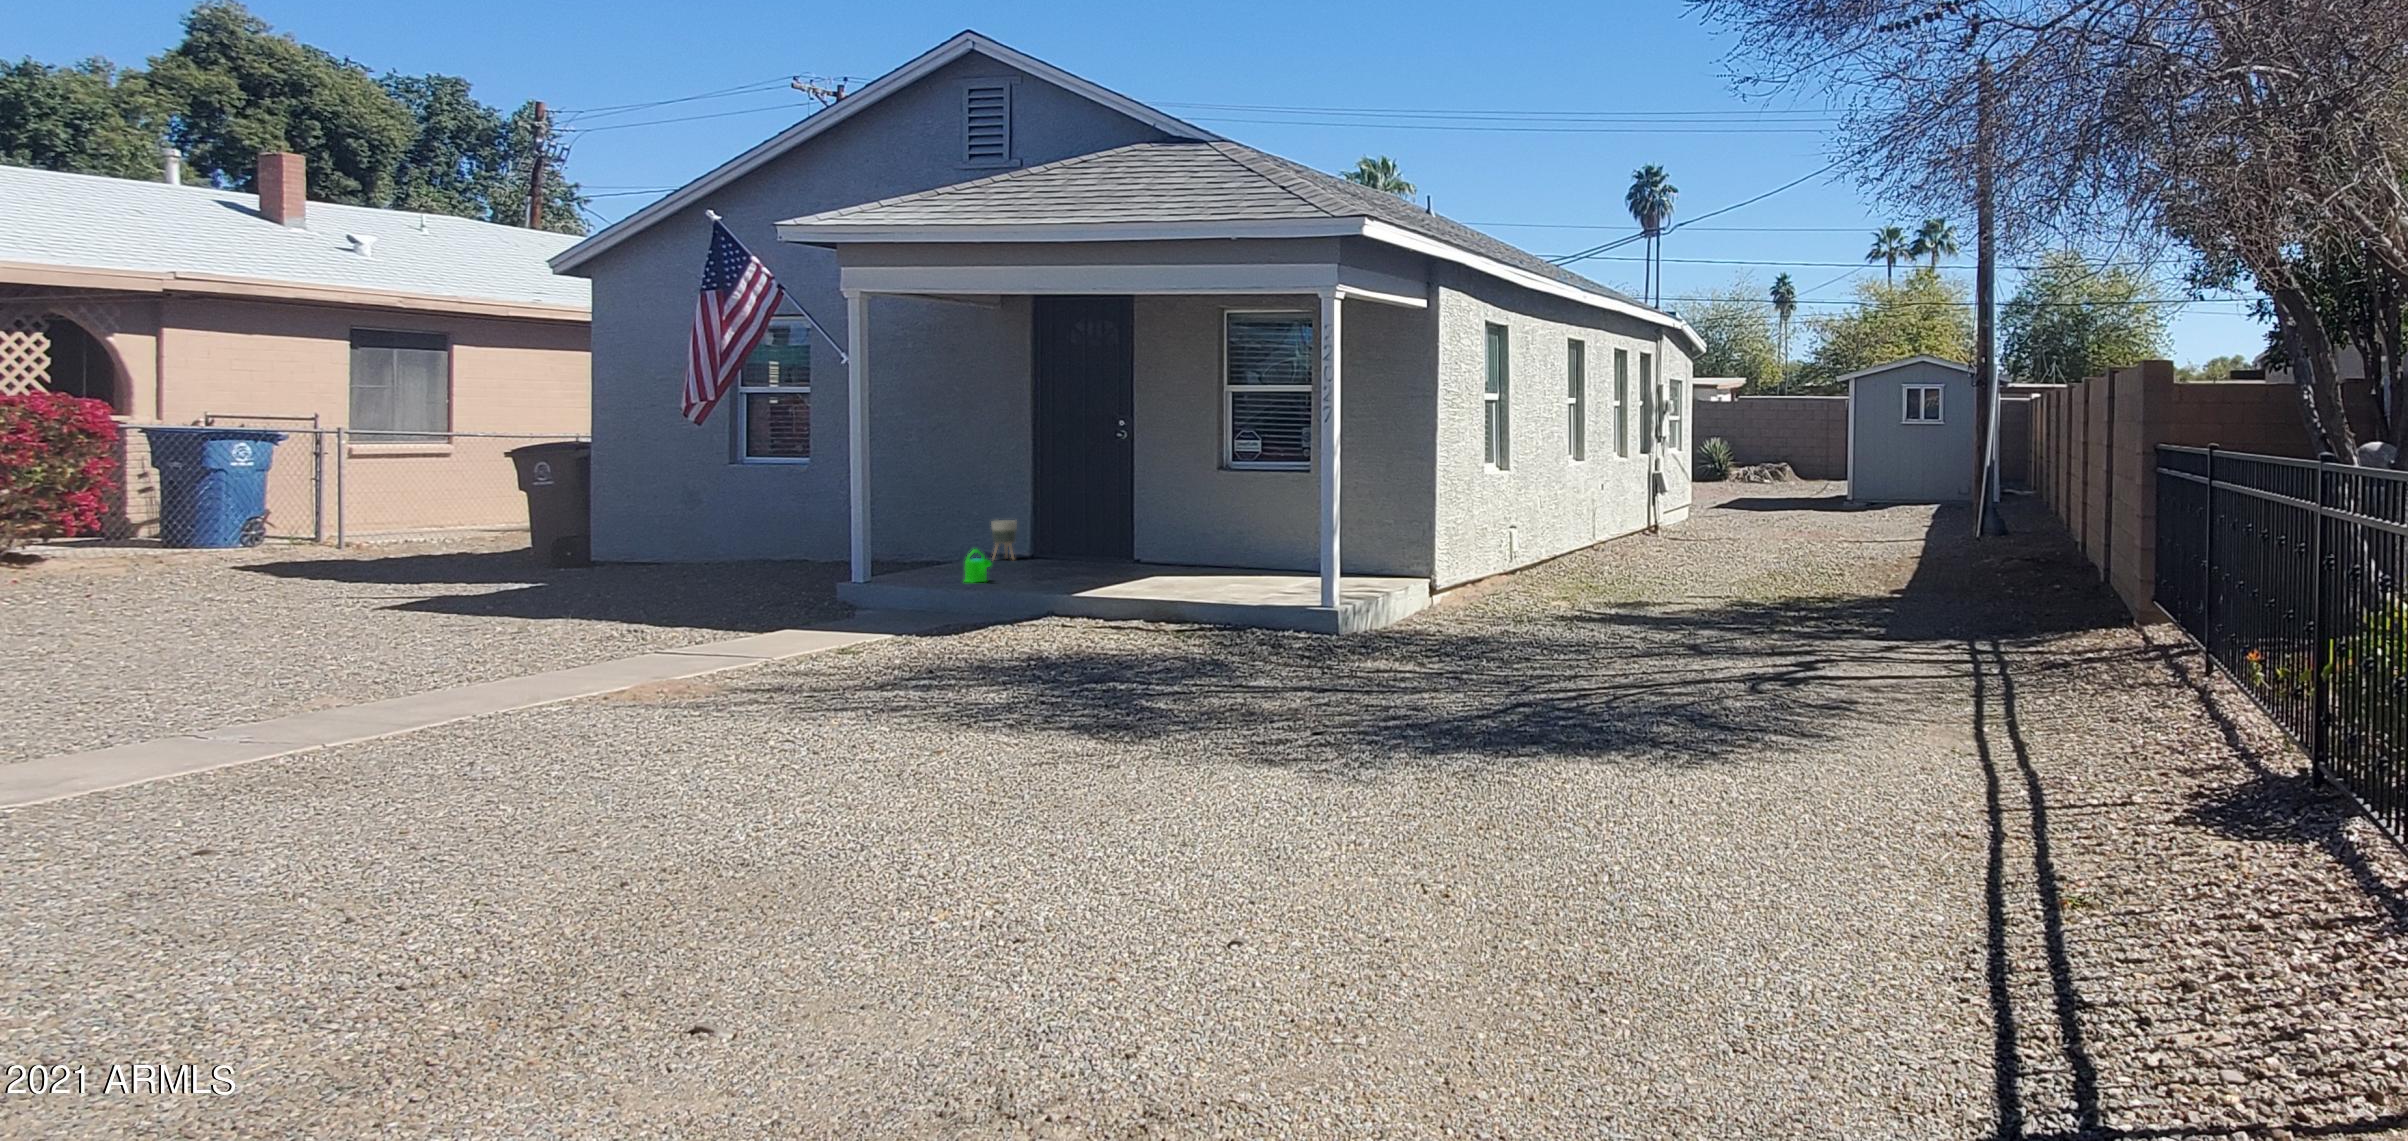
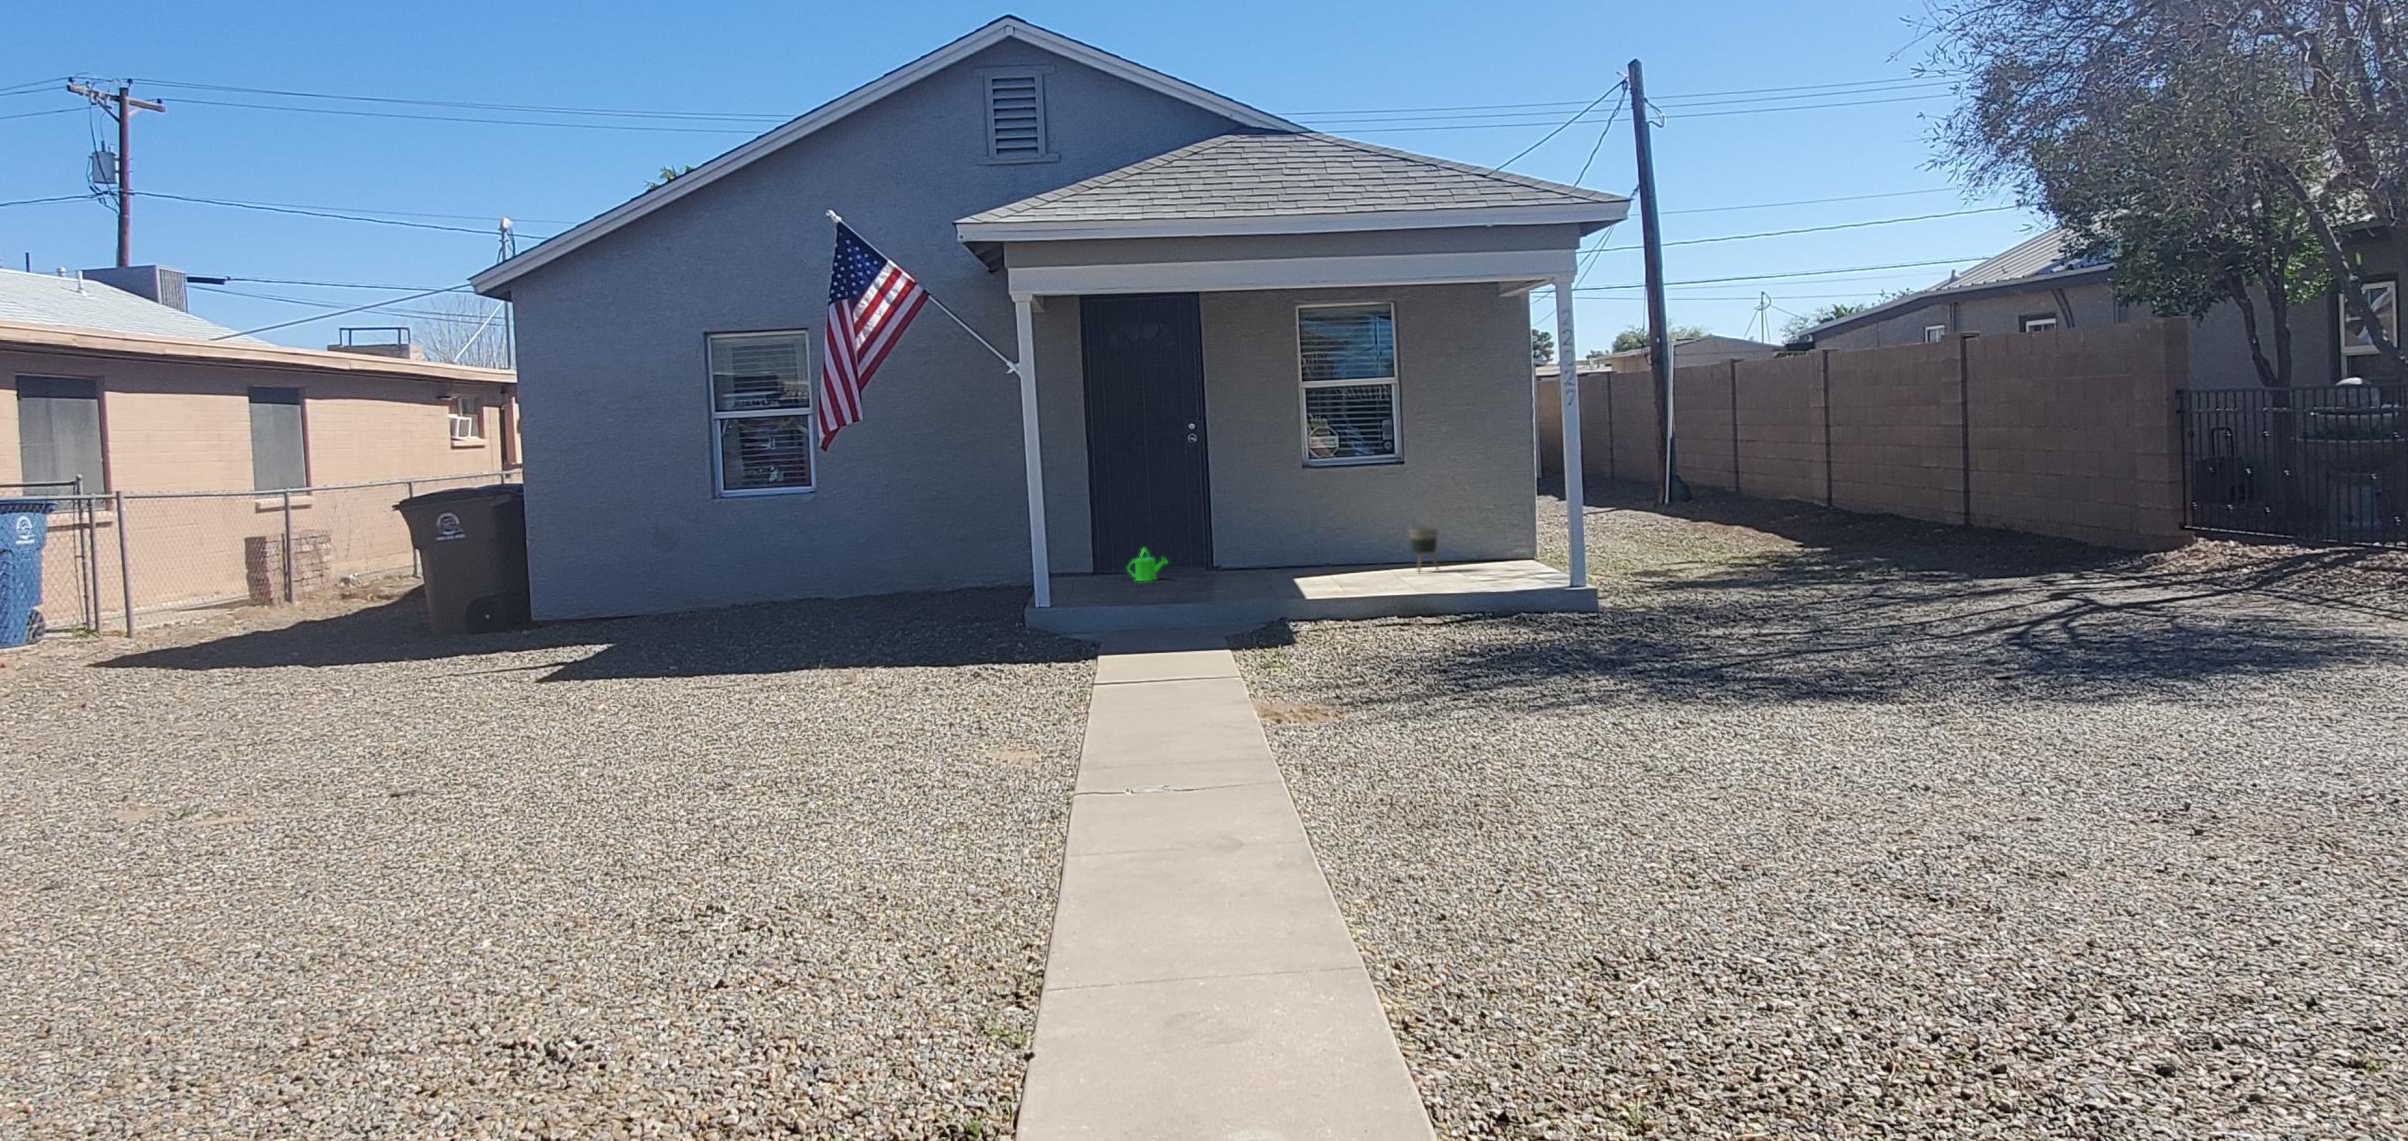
planter: present [991,520,1017,558] -> present [1409,527,1439,572]

